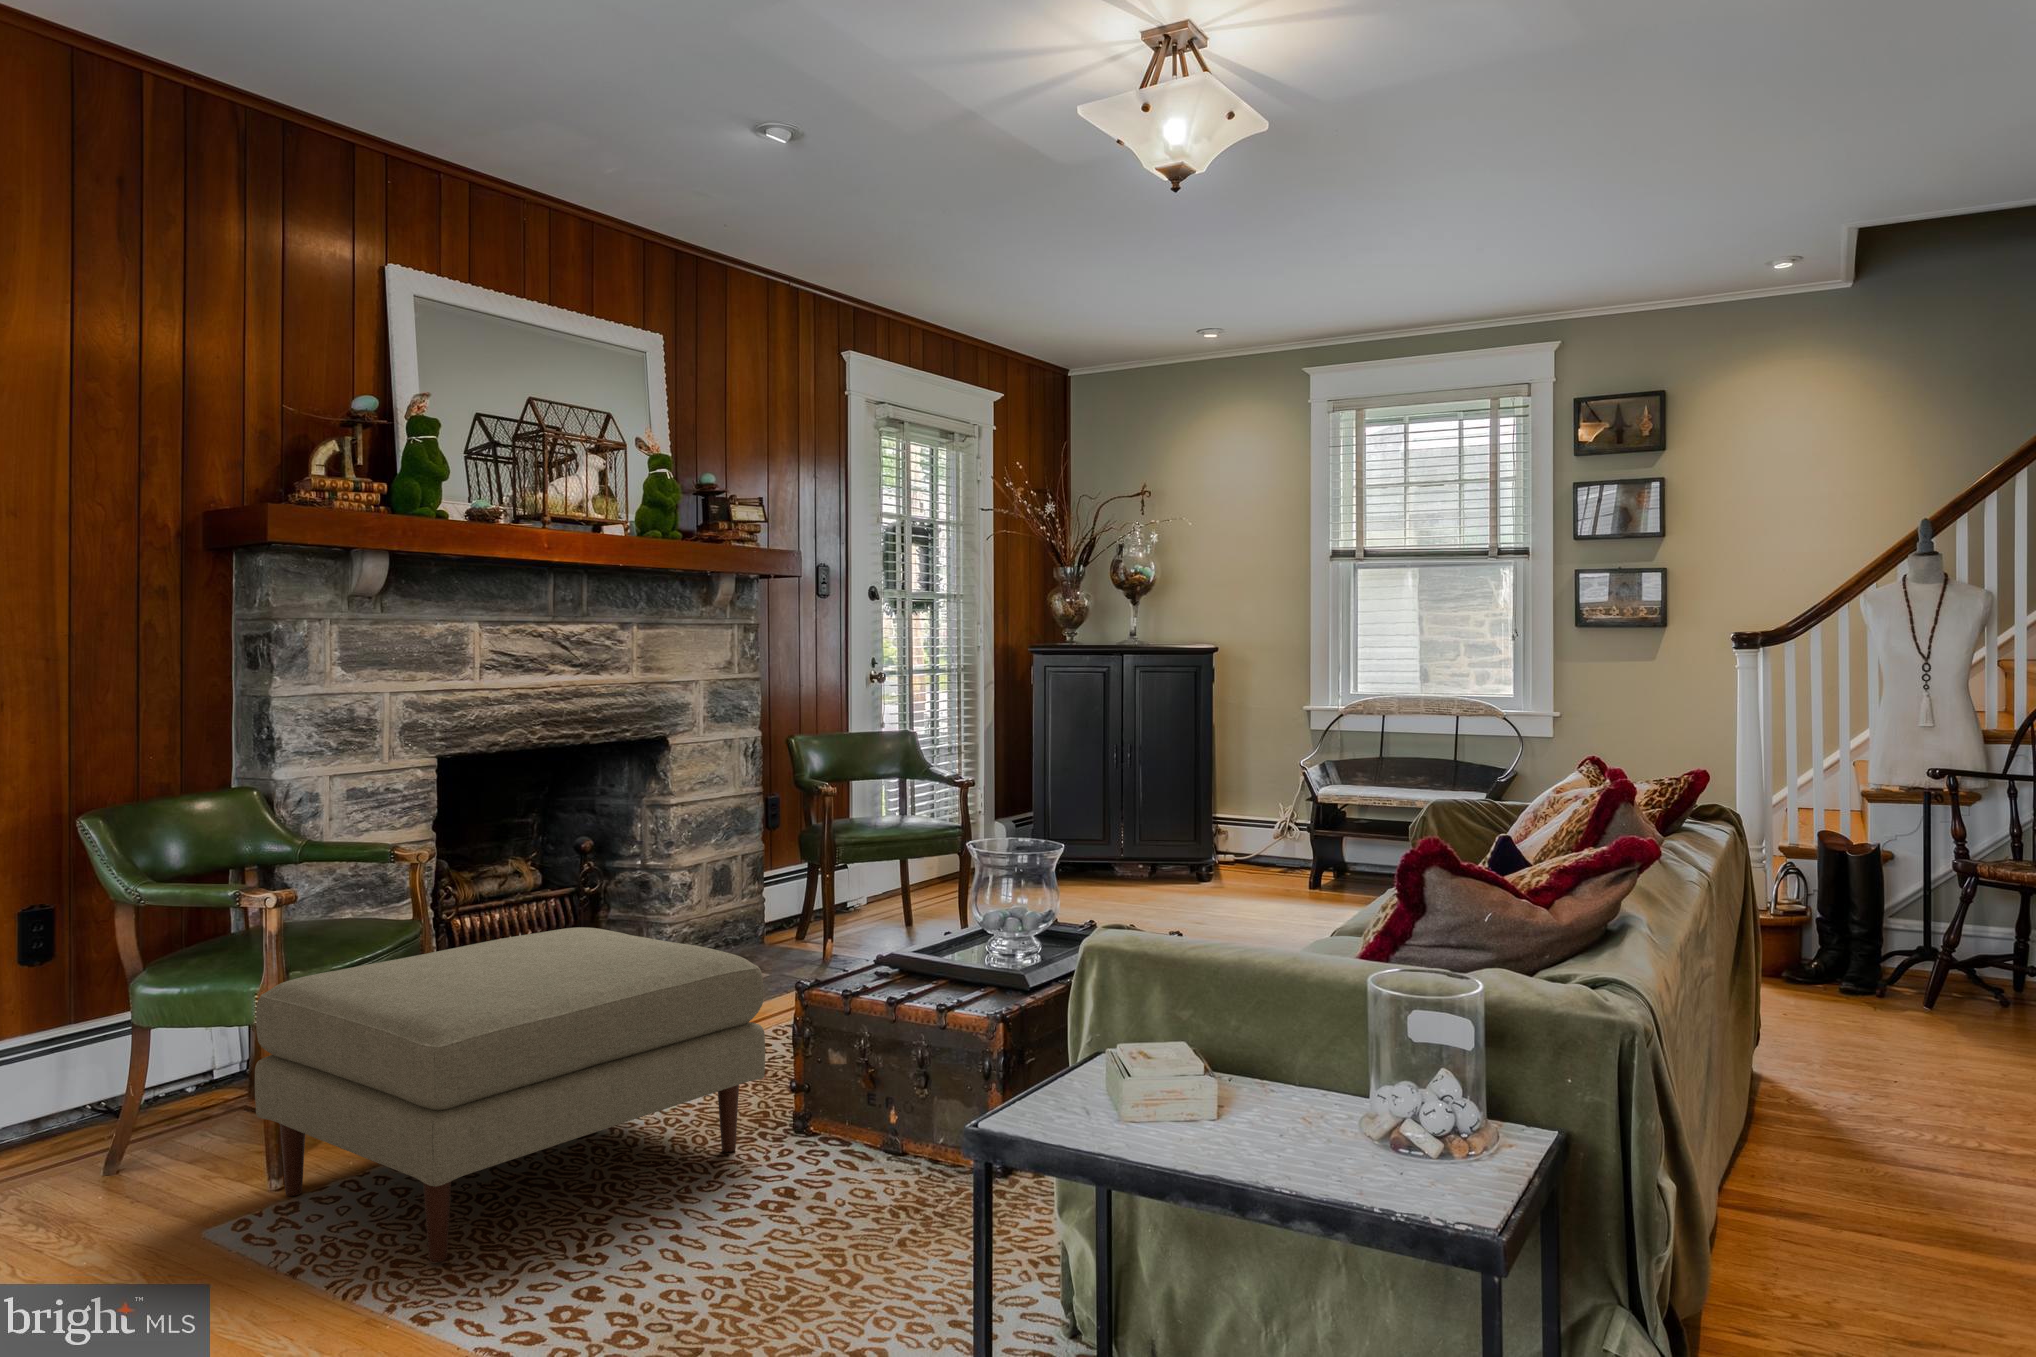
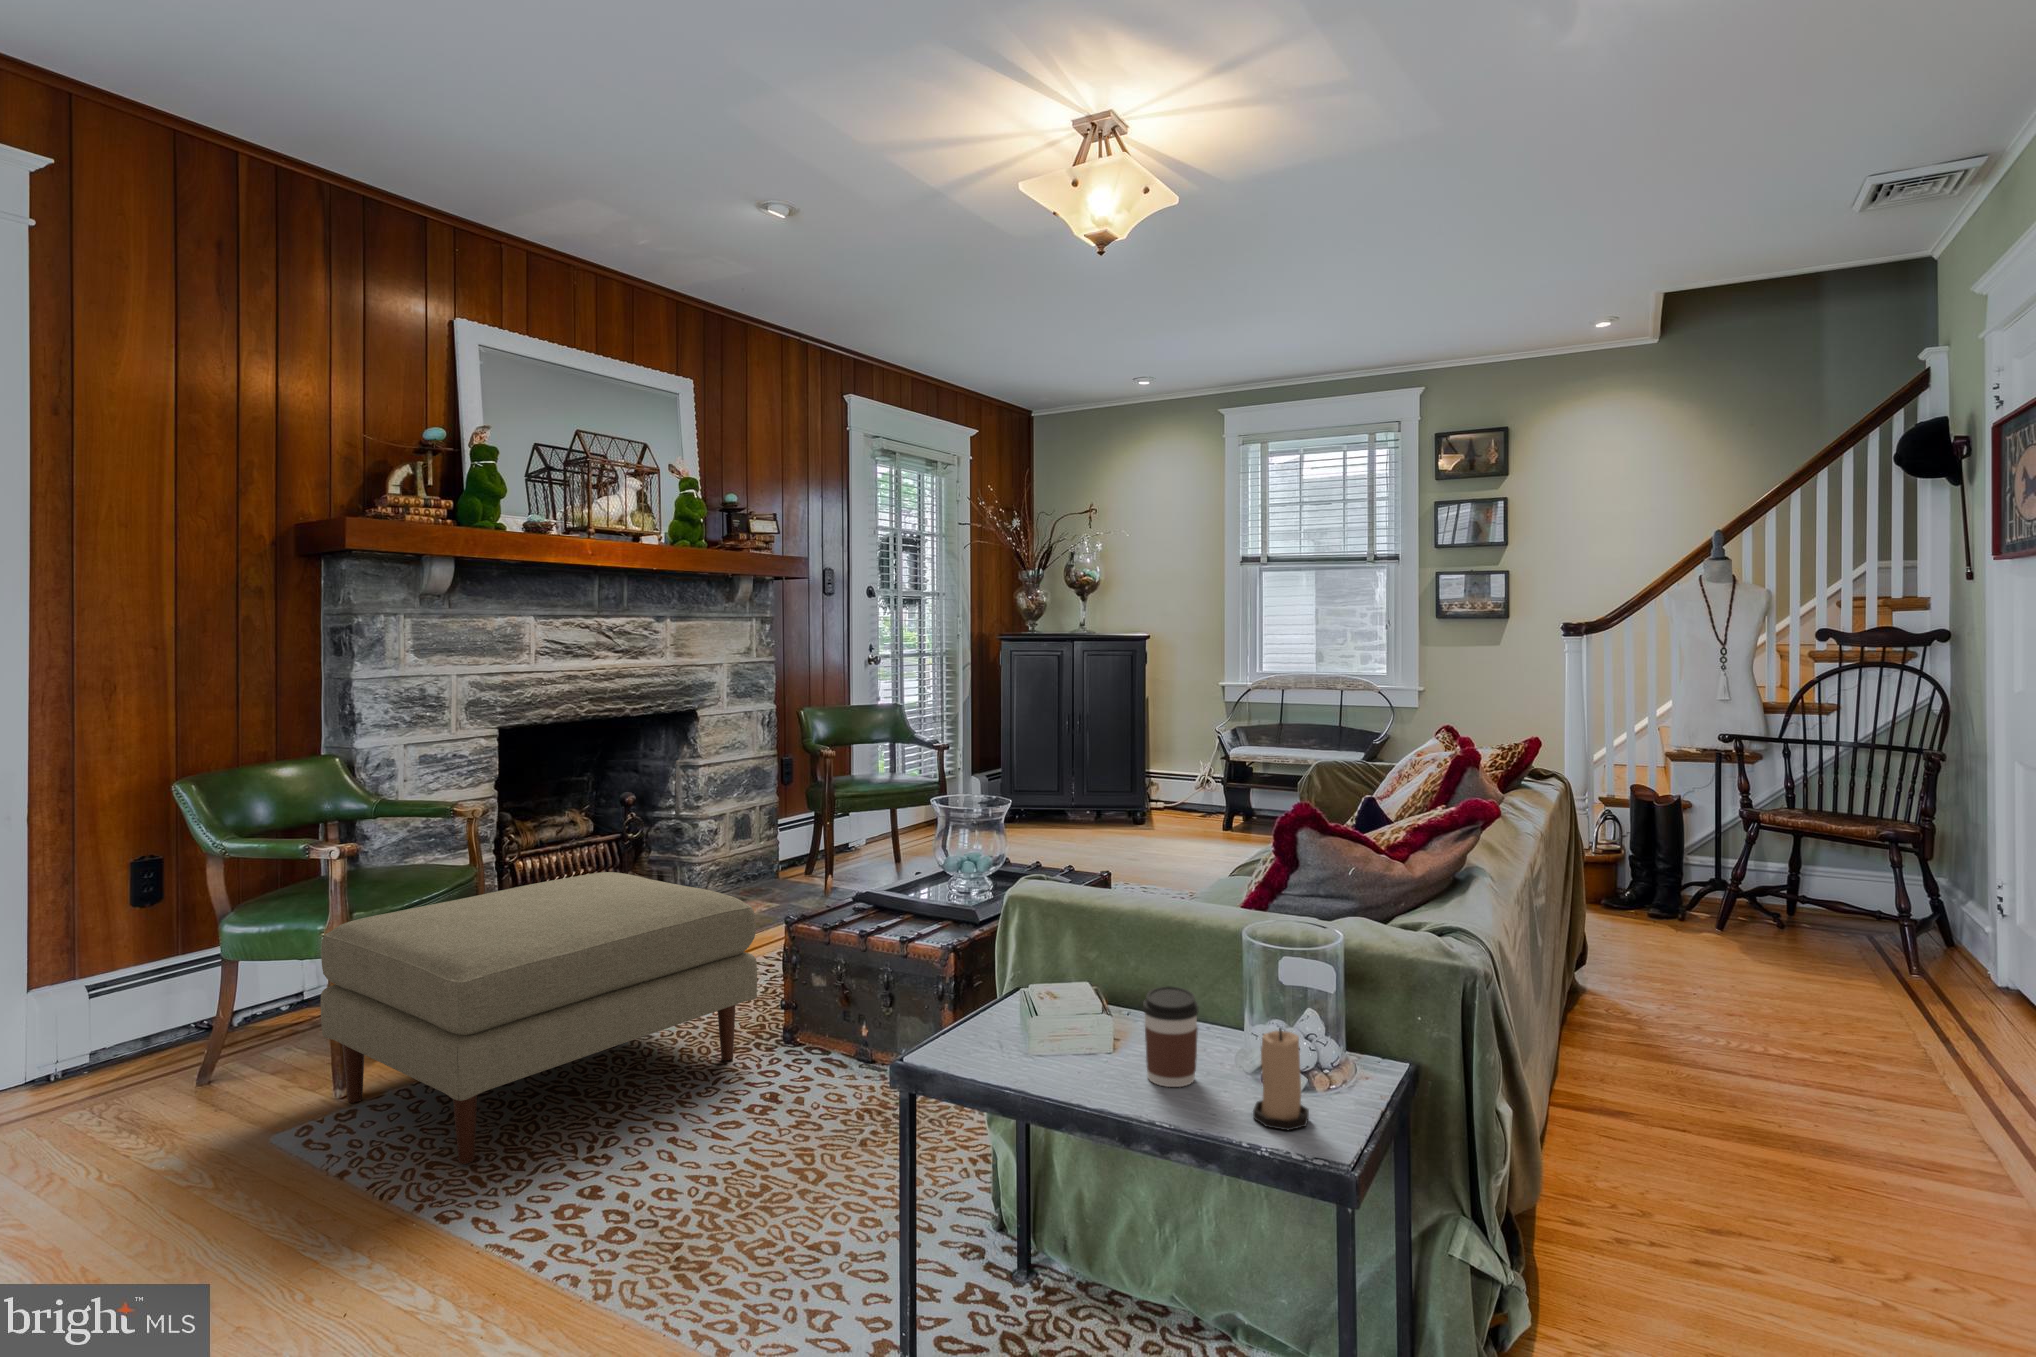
coffee cup: none [1255,1038,1318,1149] -> present [1143,987,1199,1087]
candle: none [1383,1077,1446,1191] -> present [1253,1029,1309,1130]

